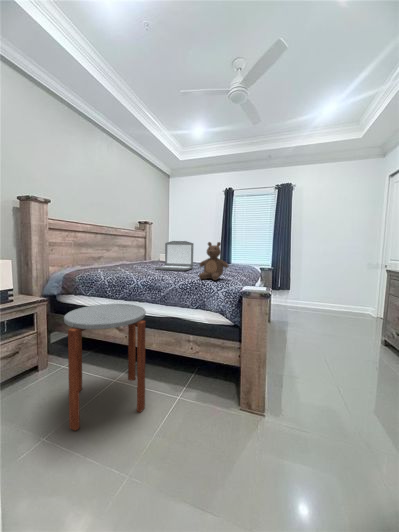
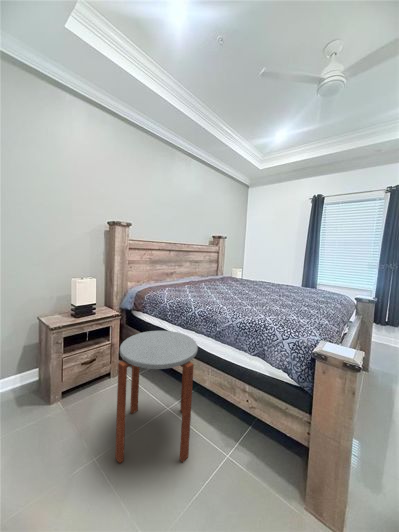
laptop: present [155,241,194,271] -> none [220,261,264,297]
teddy bear: present [199,242,228,280] -> none [261,274,301,323]

